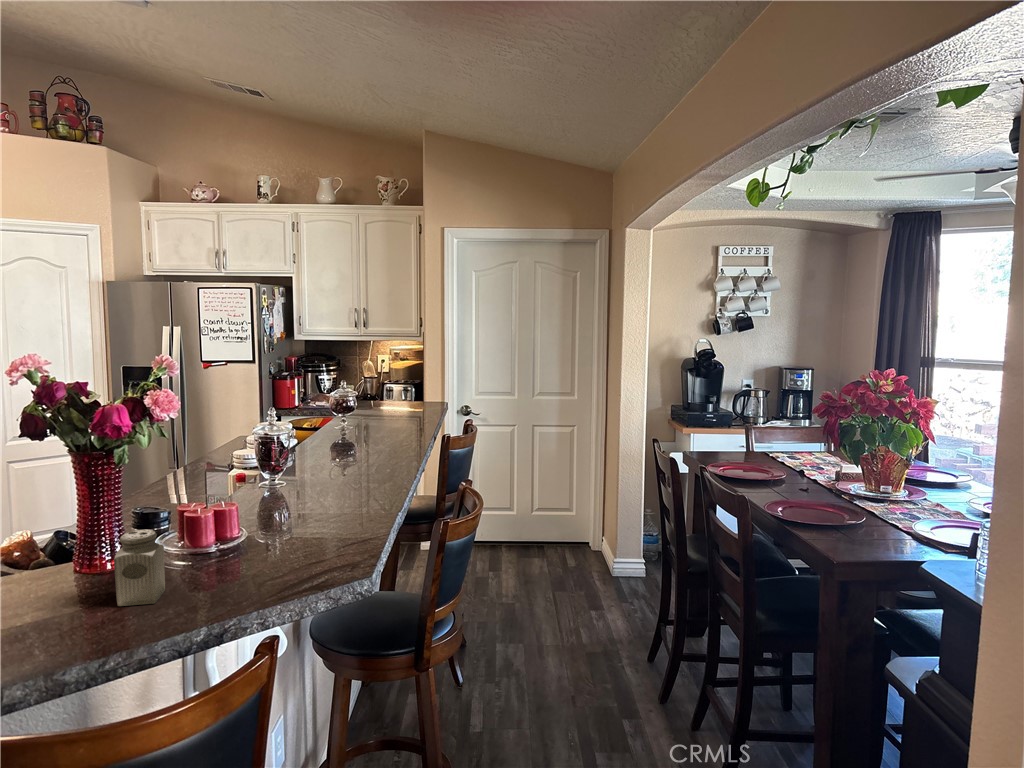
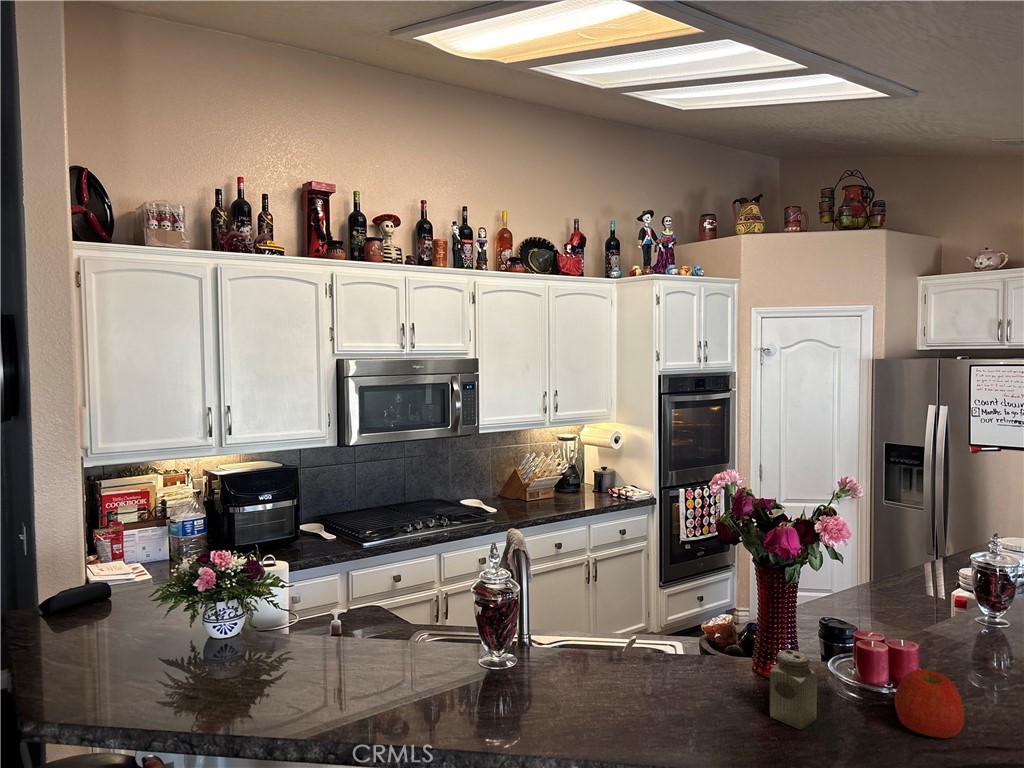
apple: none [231,510,287,565] -> present [895,669,964,738]

